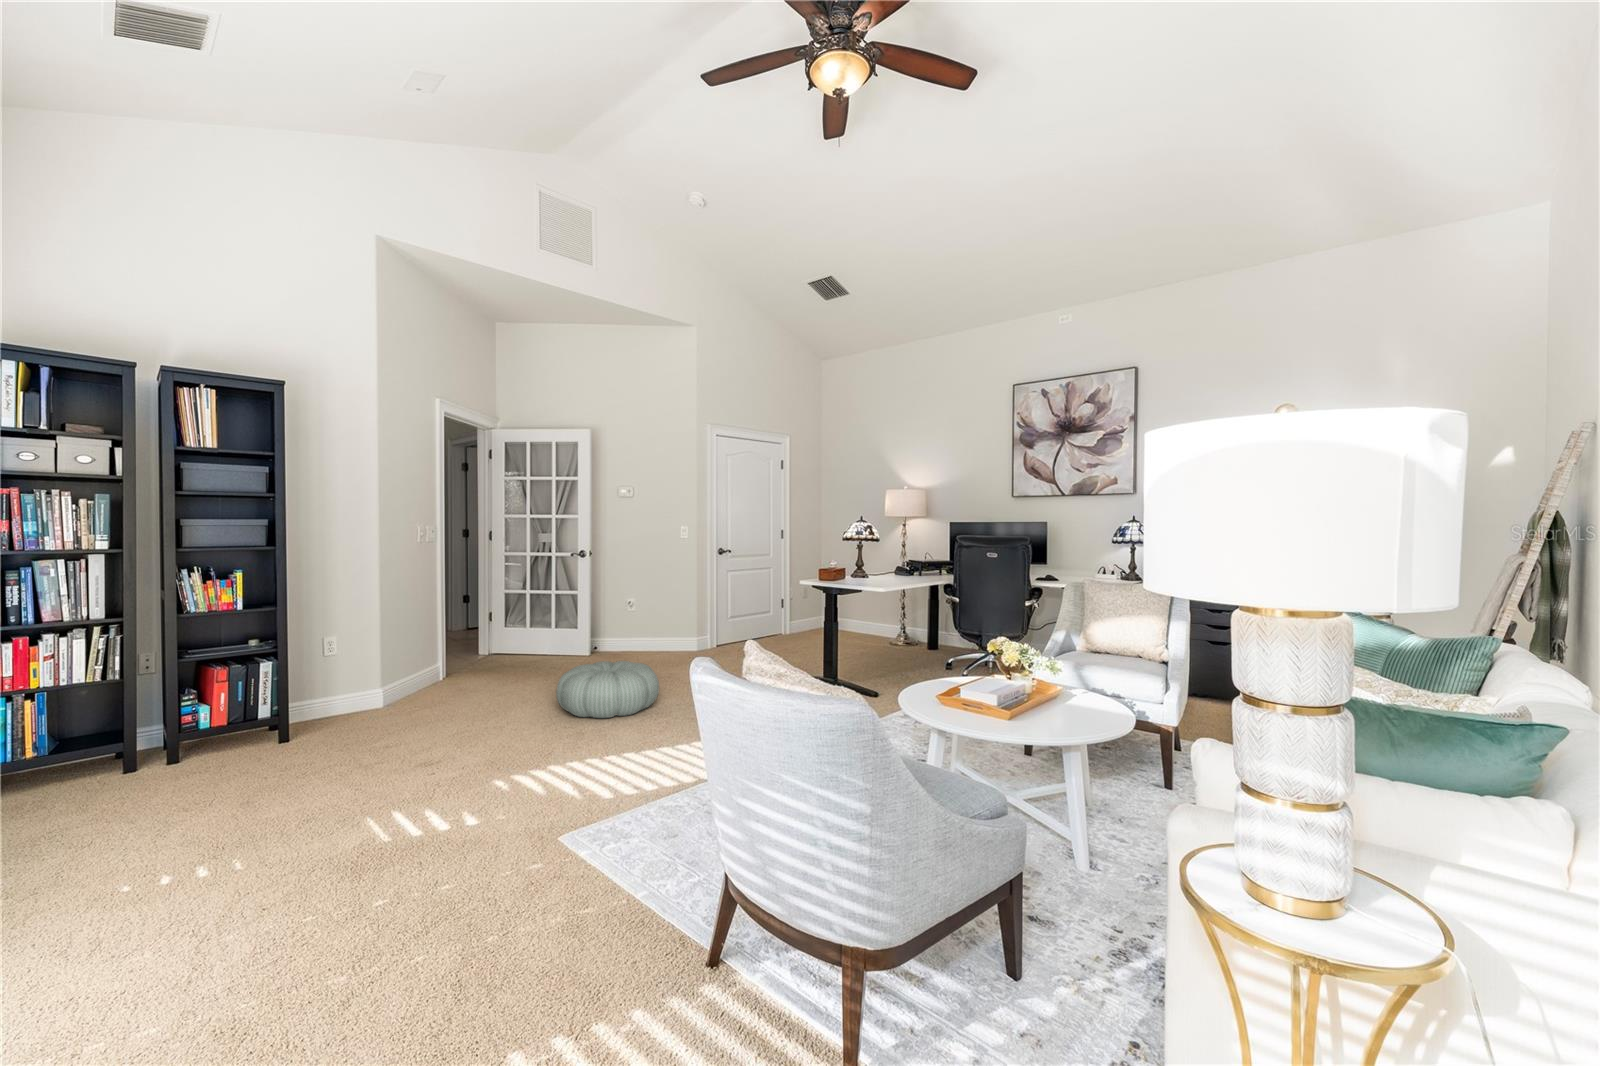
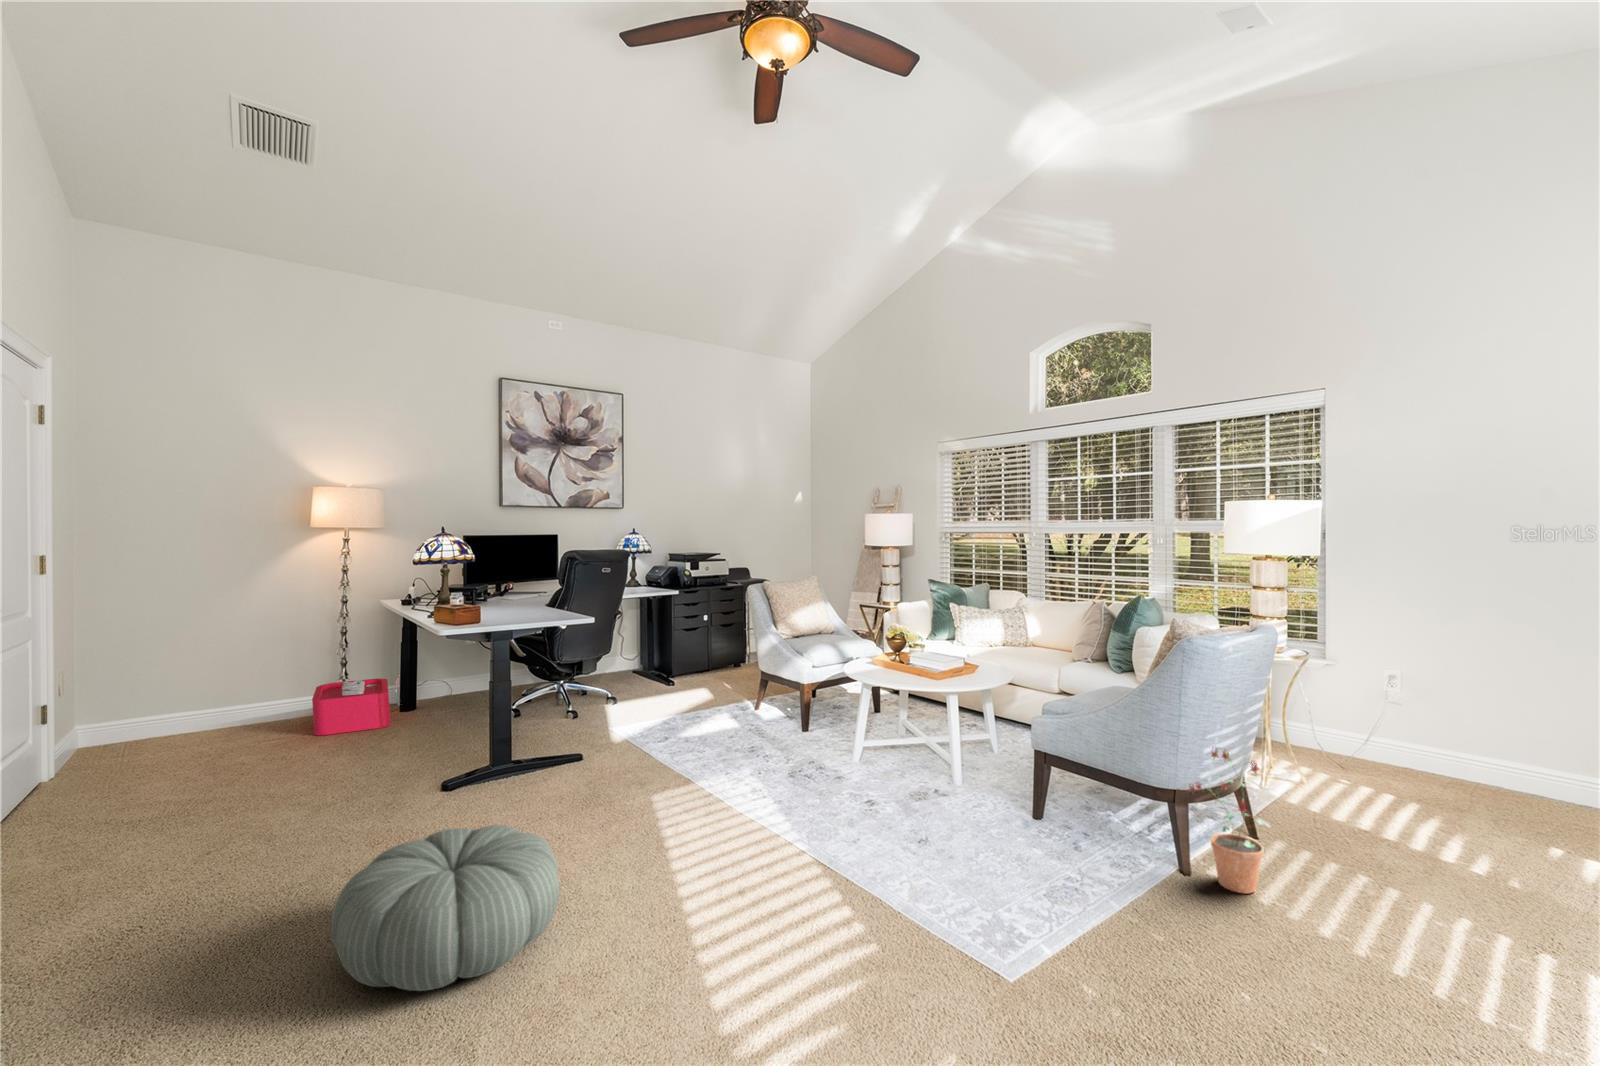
storage bin: none [864,621,943,653] -> present [312,677,400,735]
potted plant: none [551,795,644,997] -> present [1189,748,1270,894]

